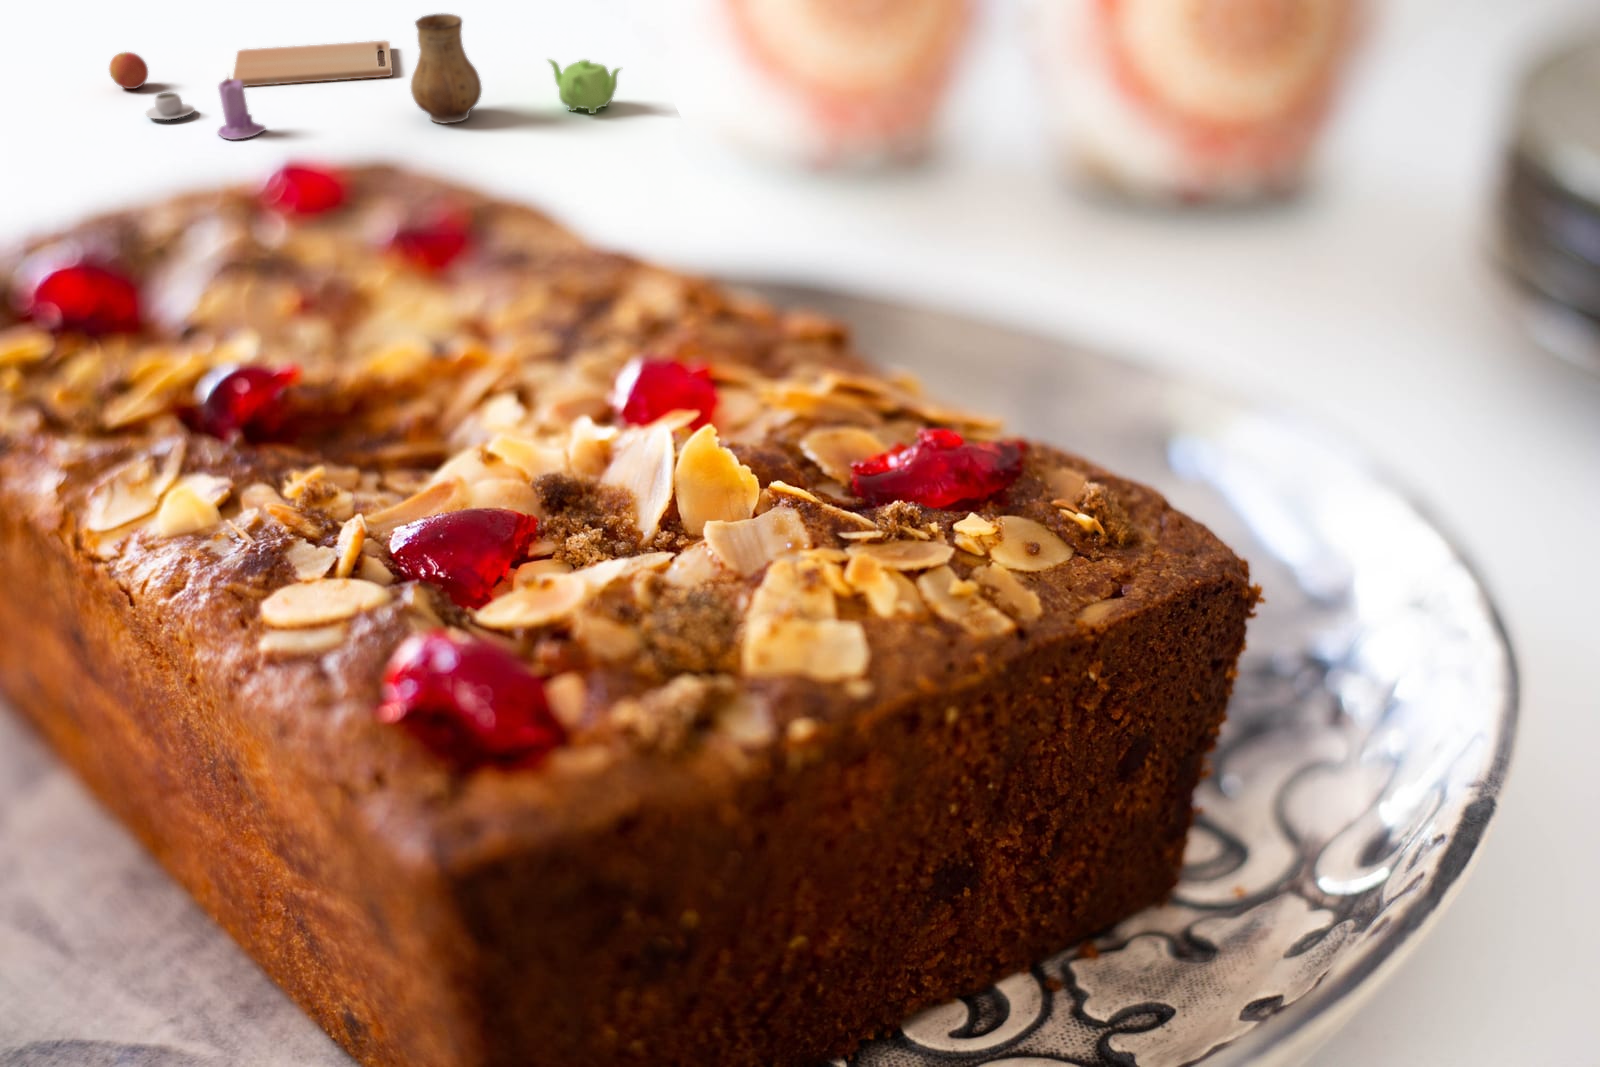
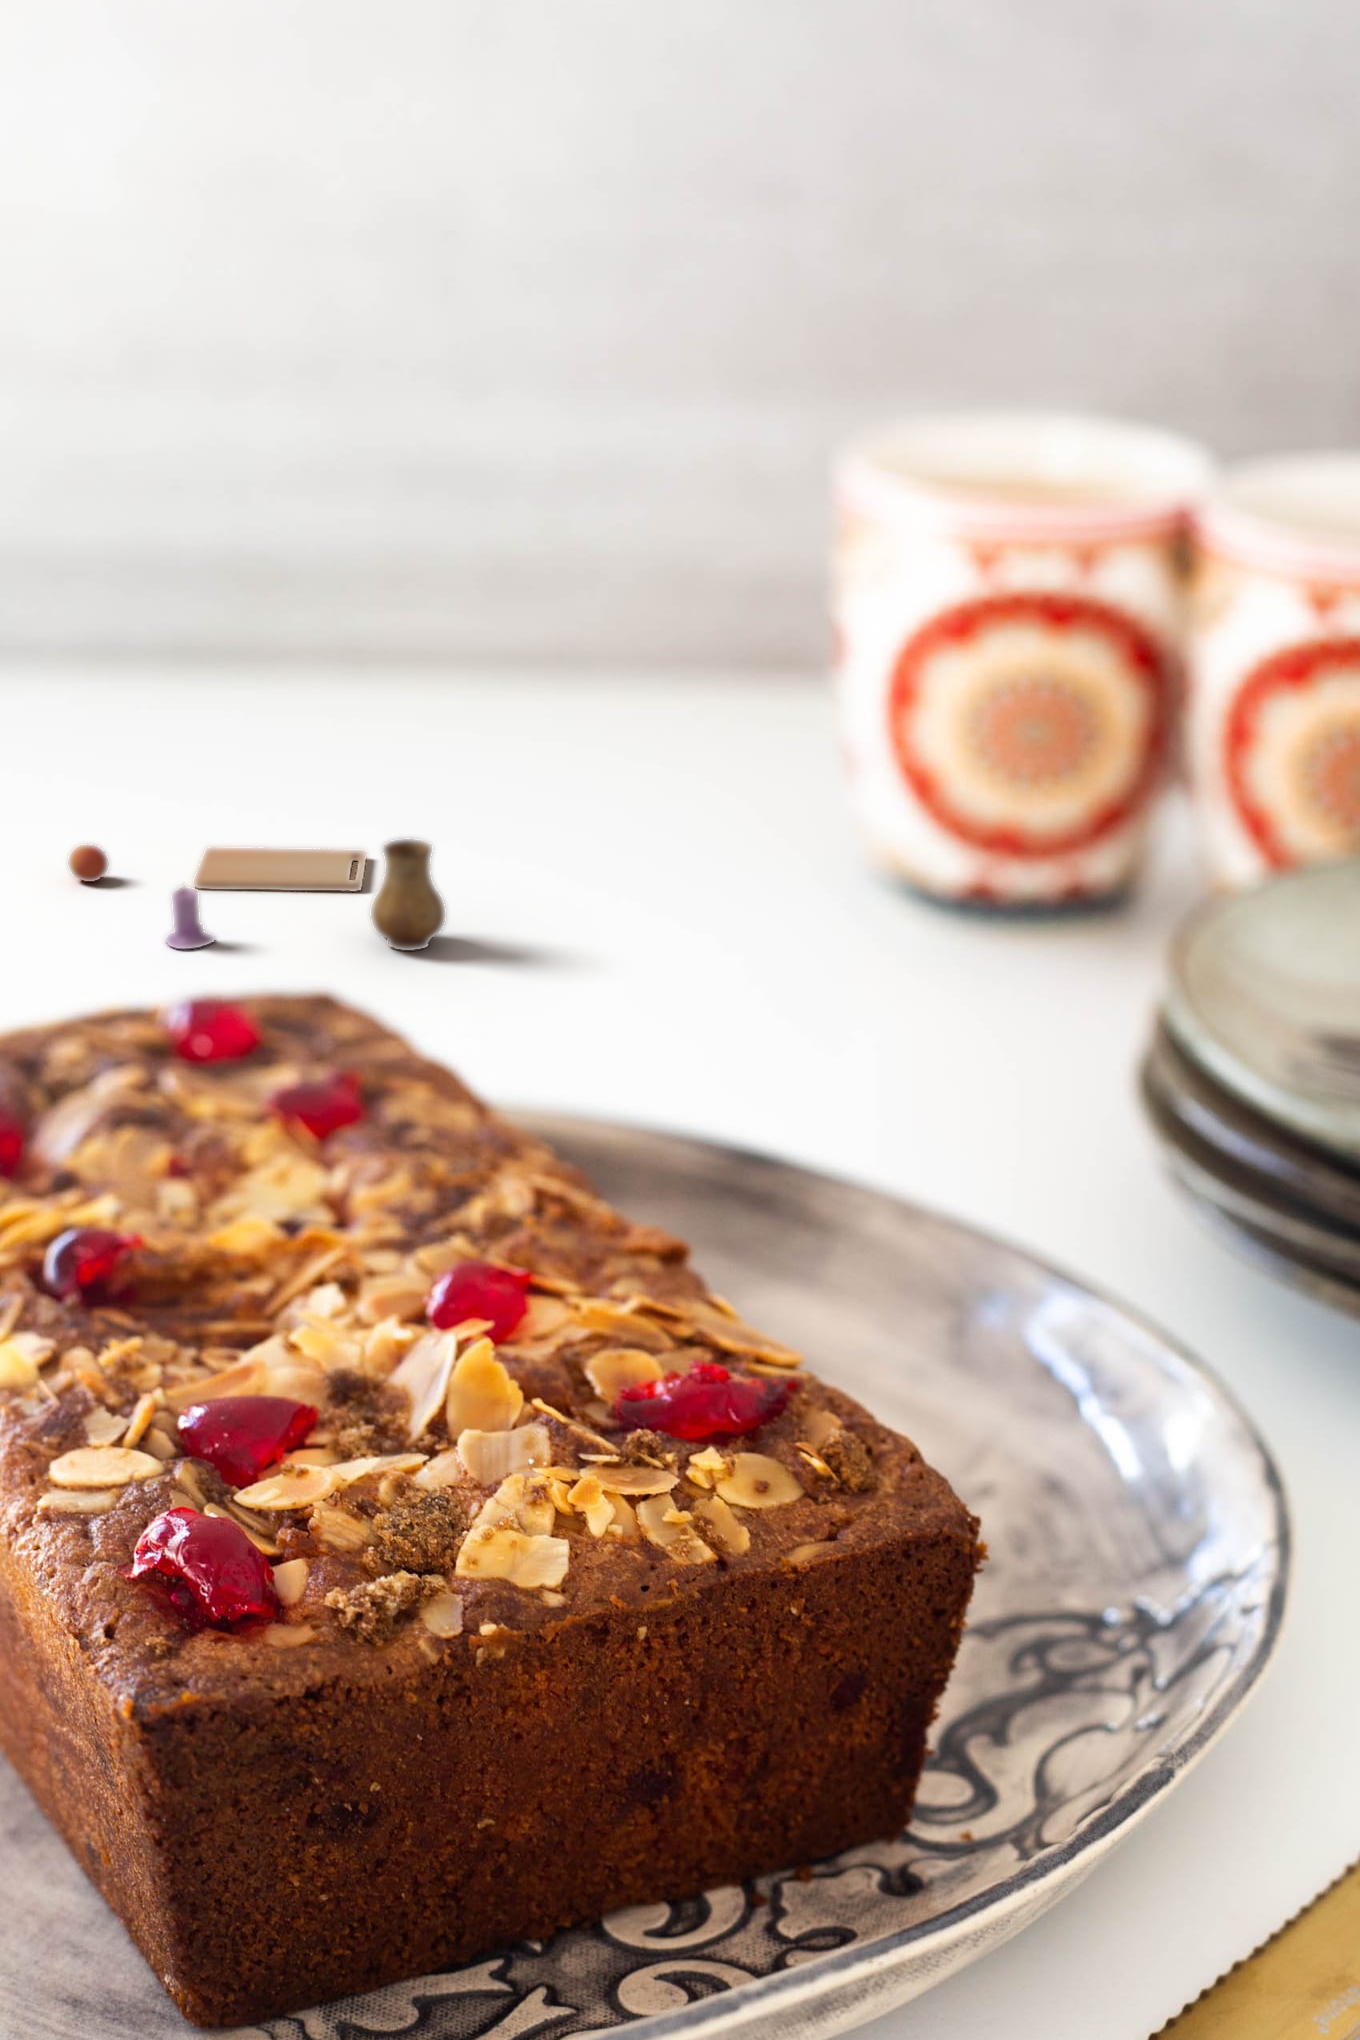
teapot: present [549,60,620,114] -> none [518,892,595,953]
teacup: present [146,92,194,120] -> none [96,892,148,920]

